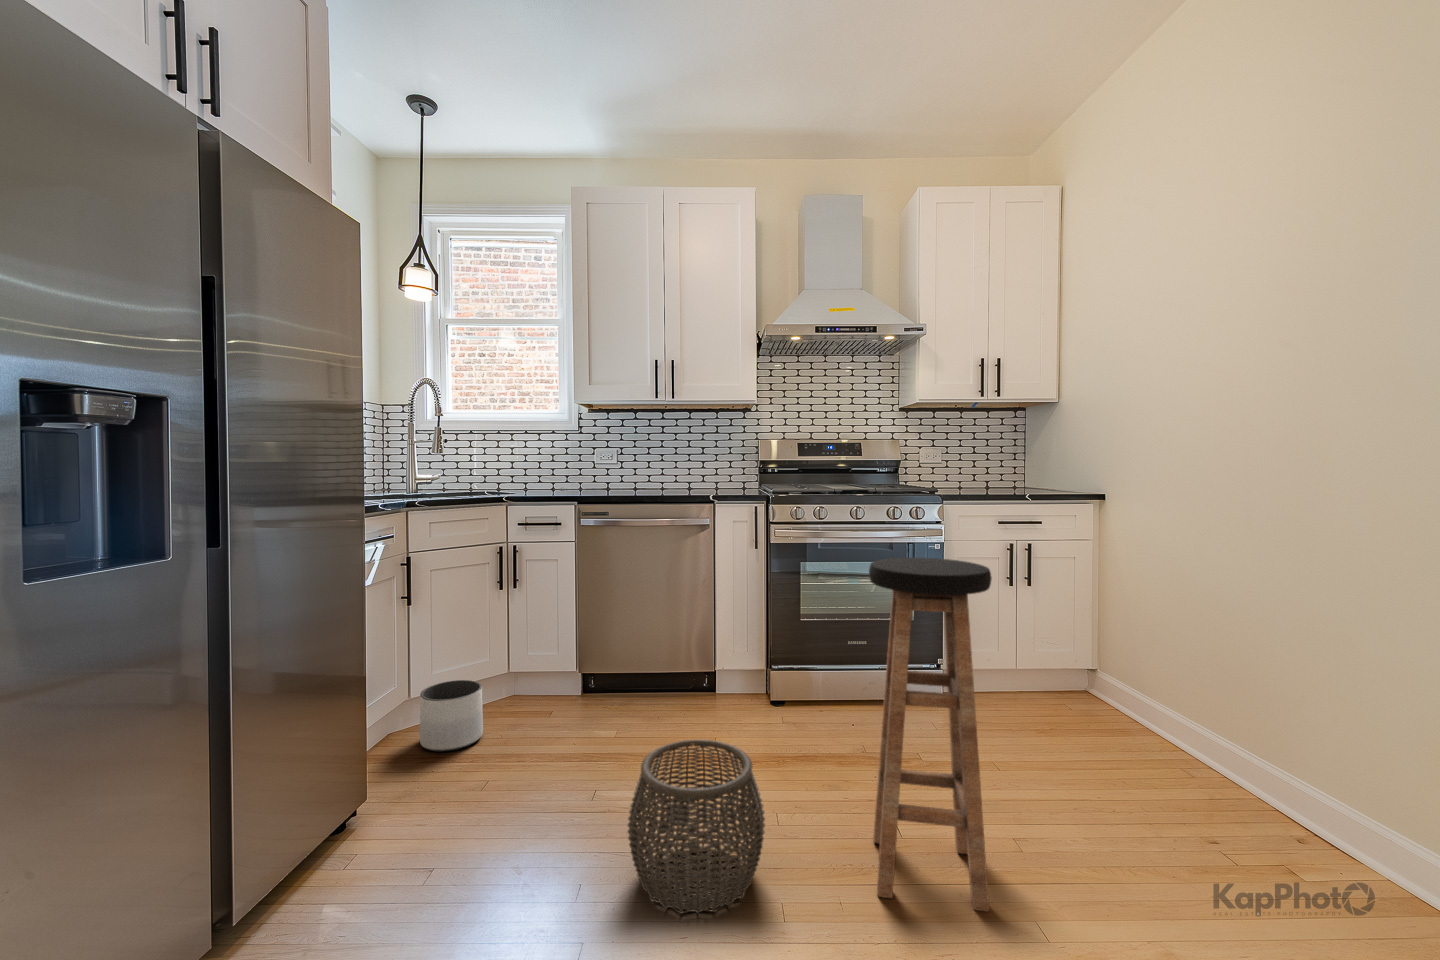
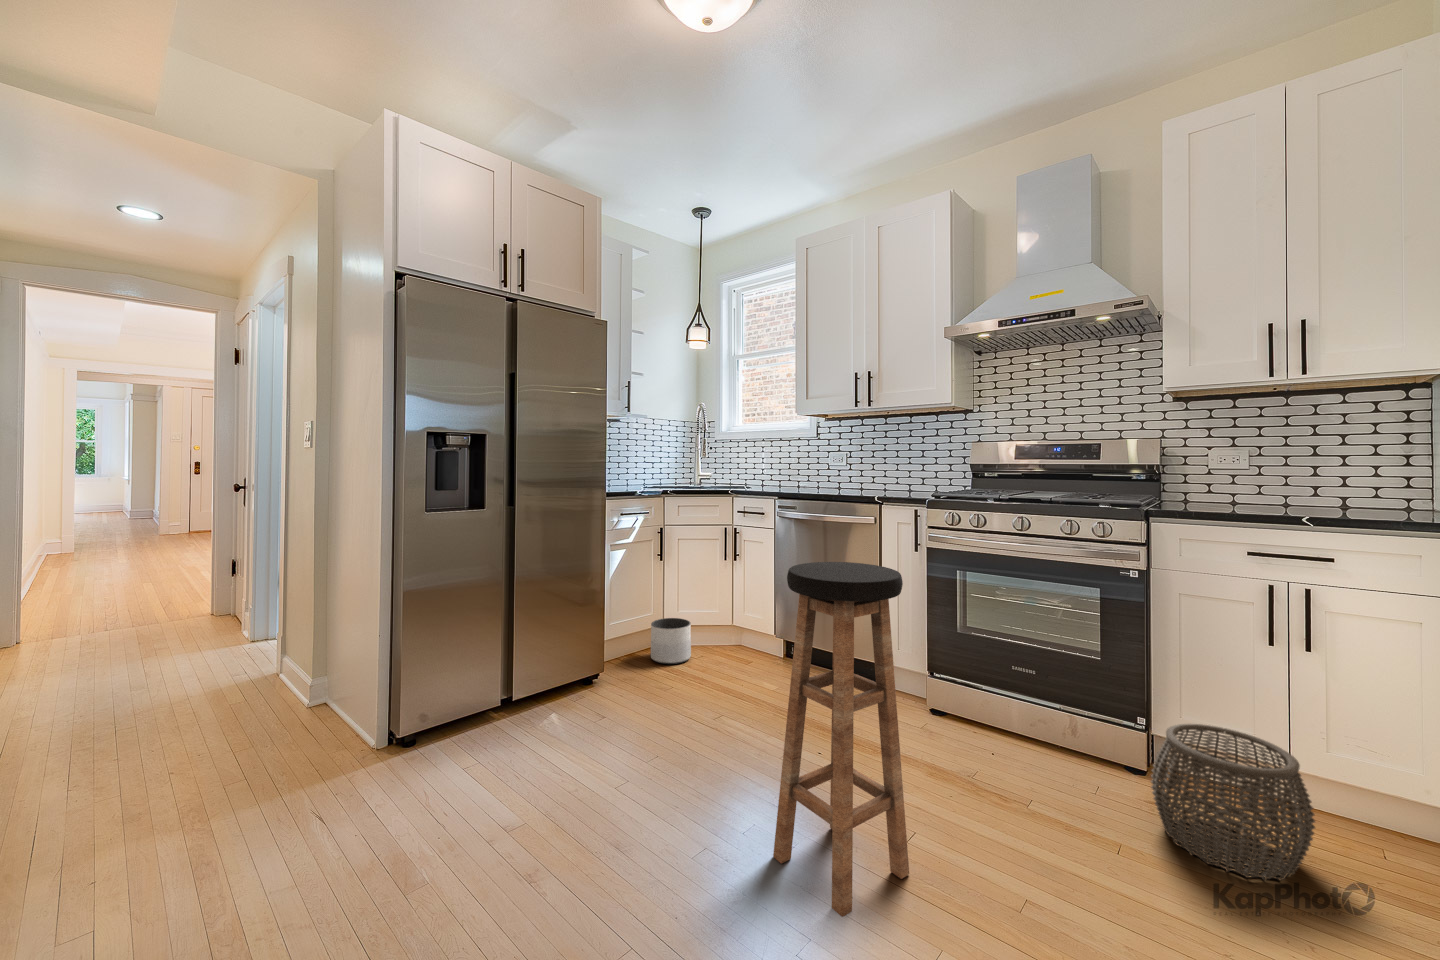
woven basket: present [628,740,765,914] -> present [1151,724,1315,881]

